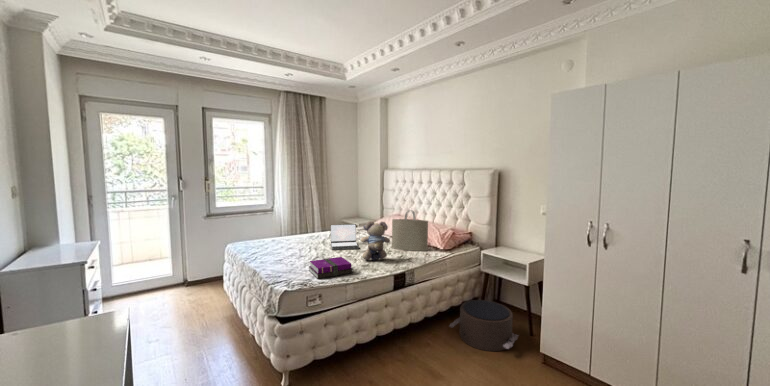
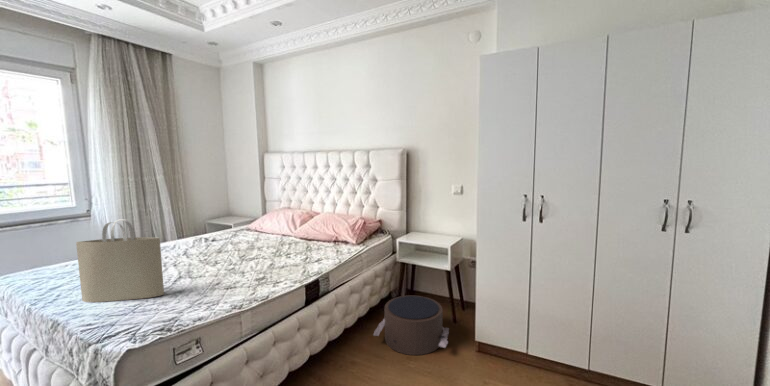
tote bag: present [392,210,428,251] -> present [76,219,164,302]
teddy bear: present [361,221,390,261] -> none [250,216,291,271]
laptop: present [331,224,359,250] -> none [196,224,244,264]
notebook: present [309,257,353,279] -> none [168,272,245,313]

